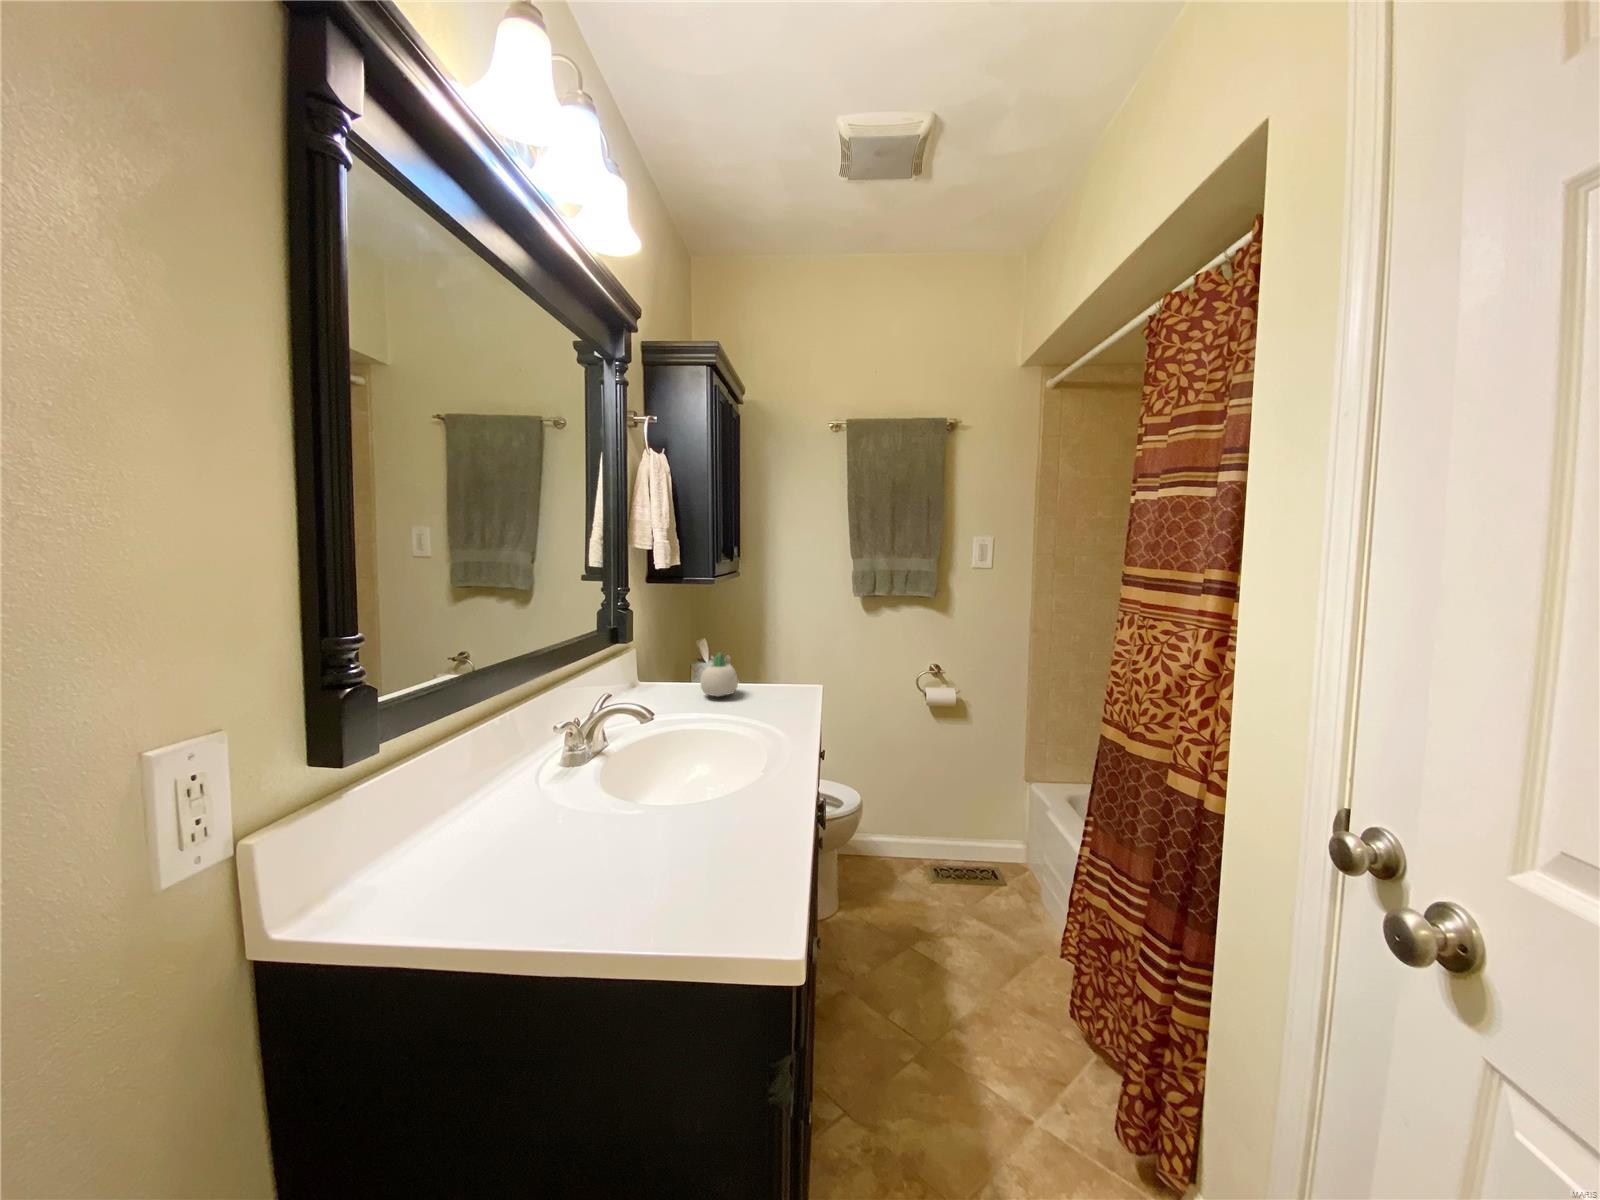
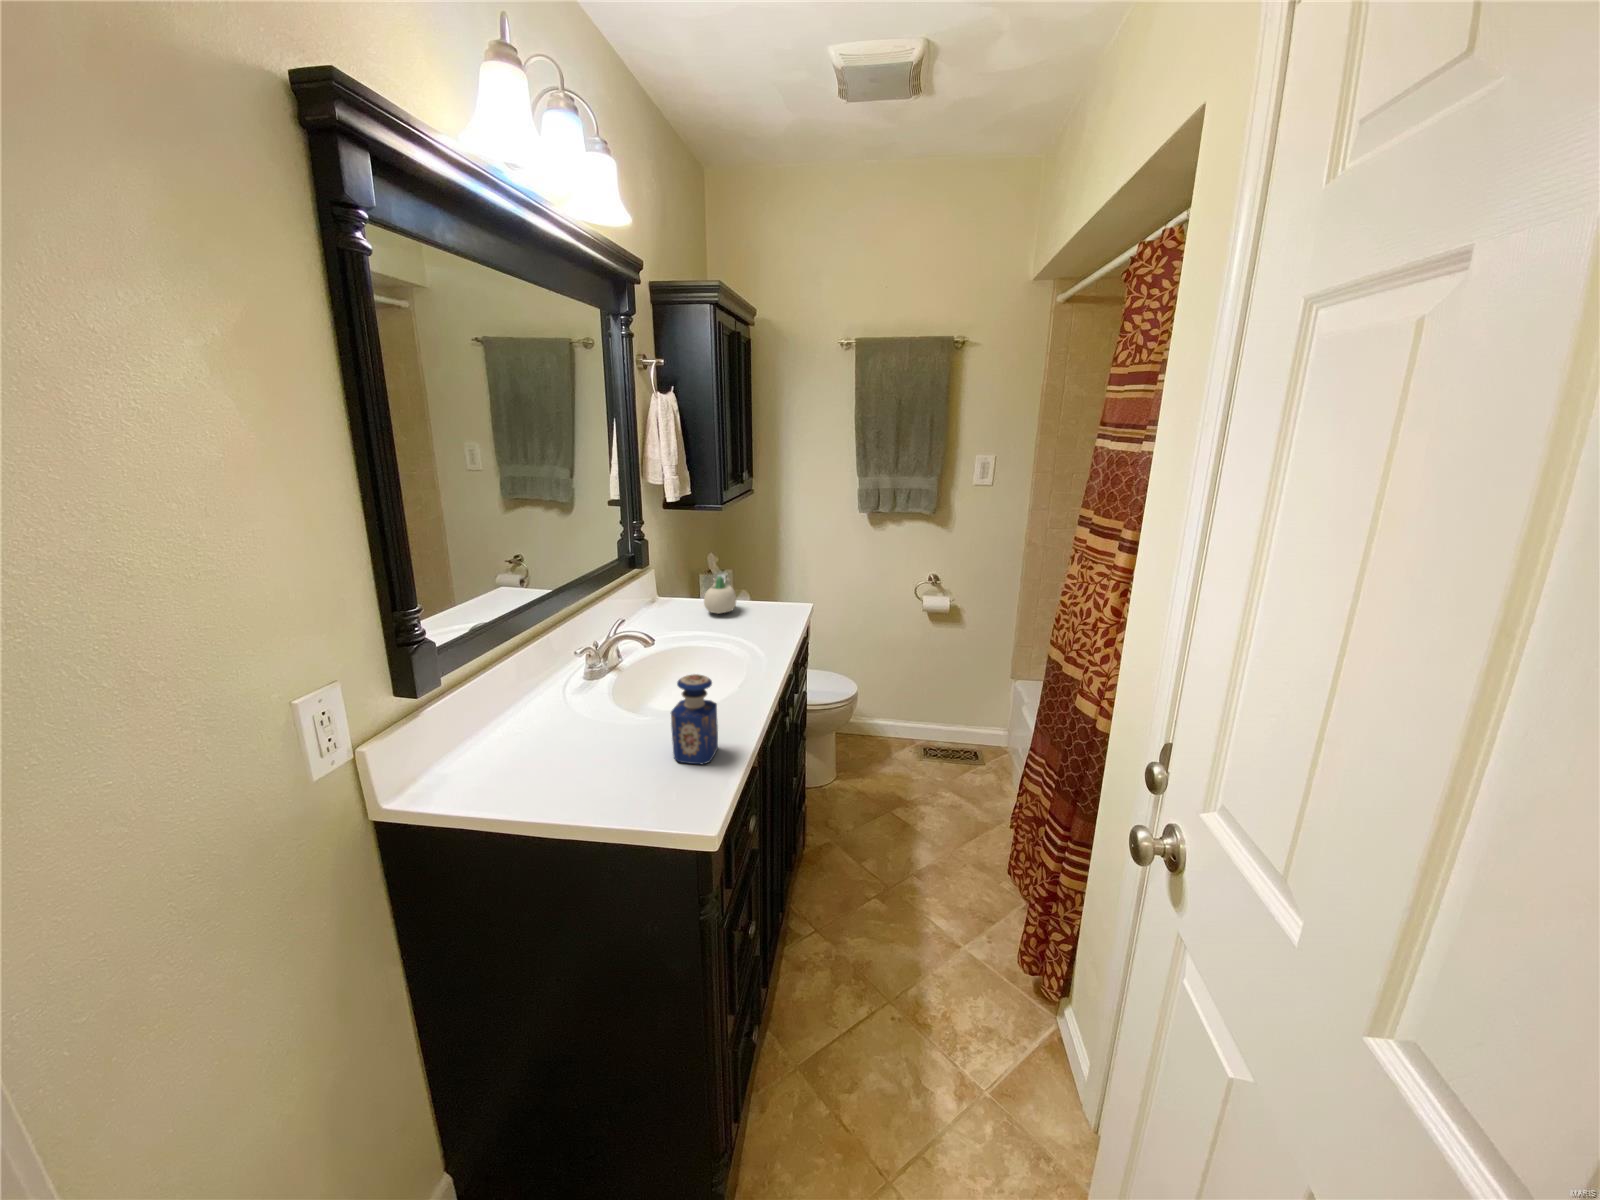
perfume bottle: none [707,734,766,860] -> present [671,674,718,764]

